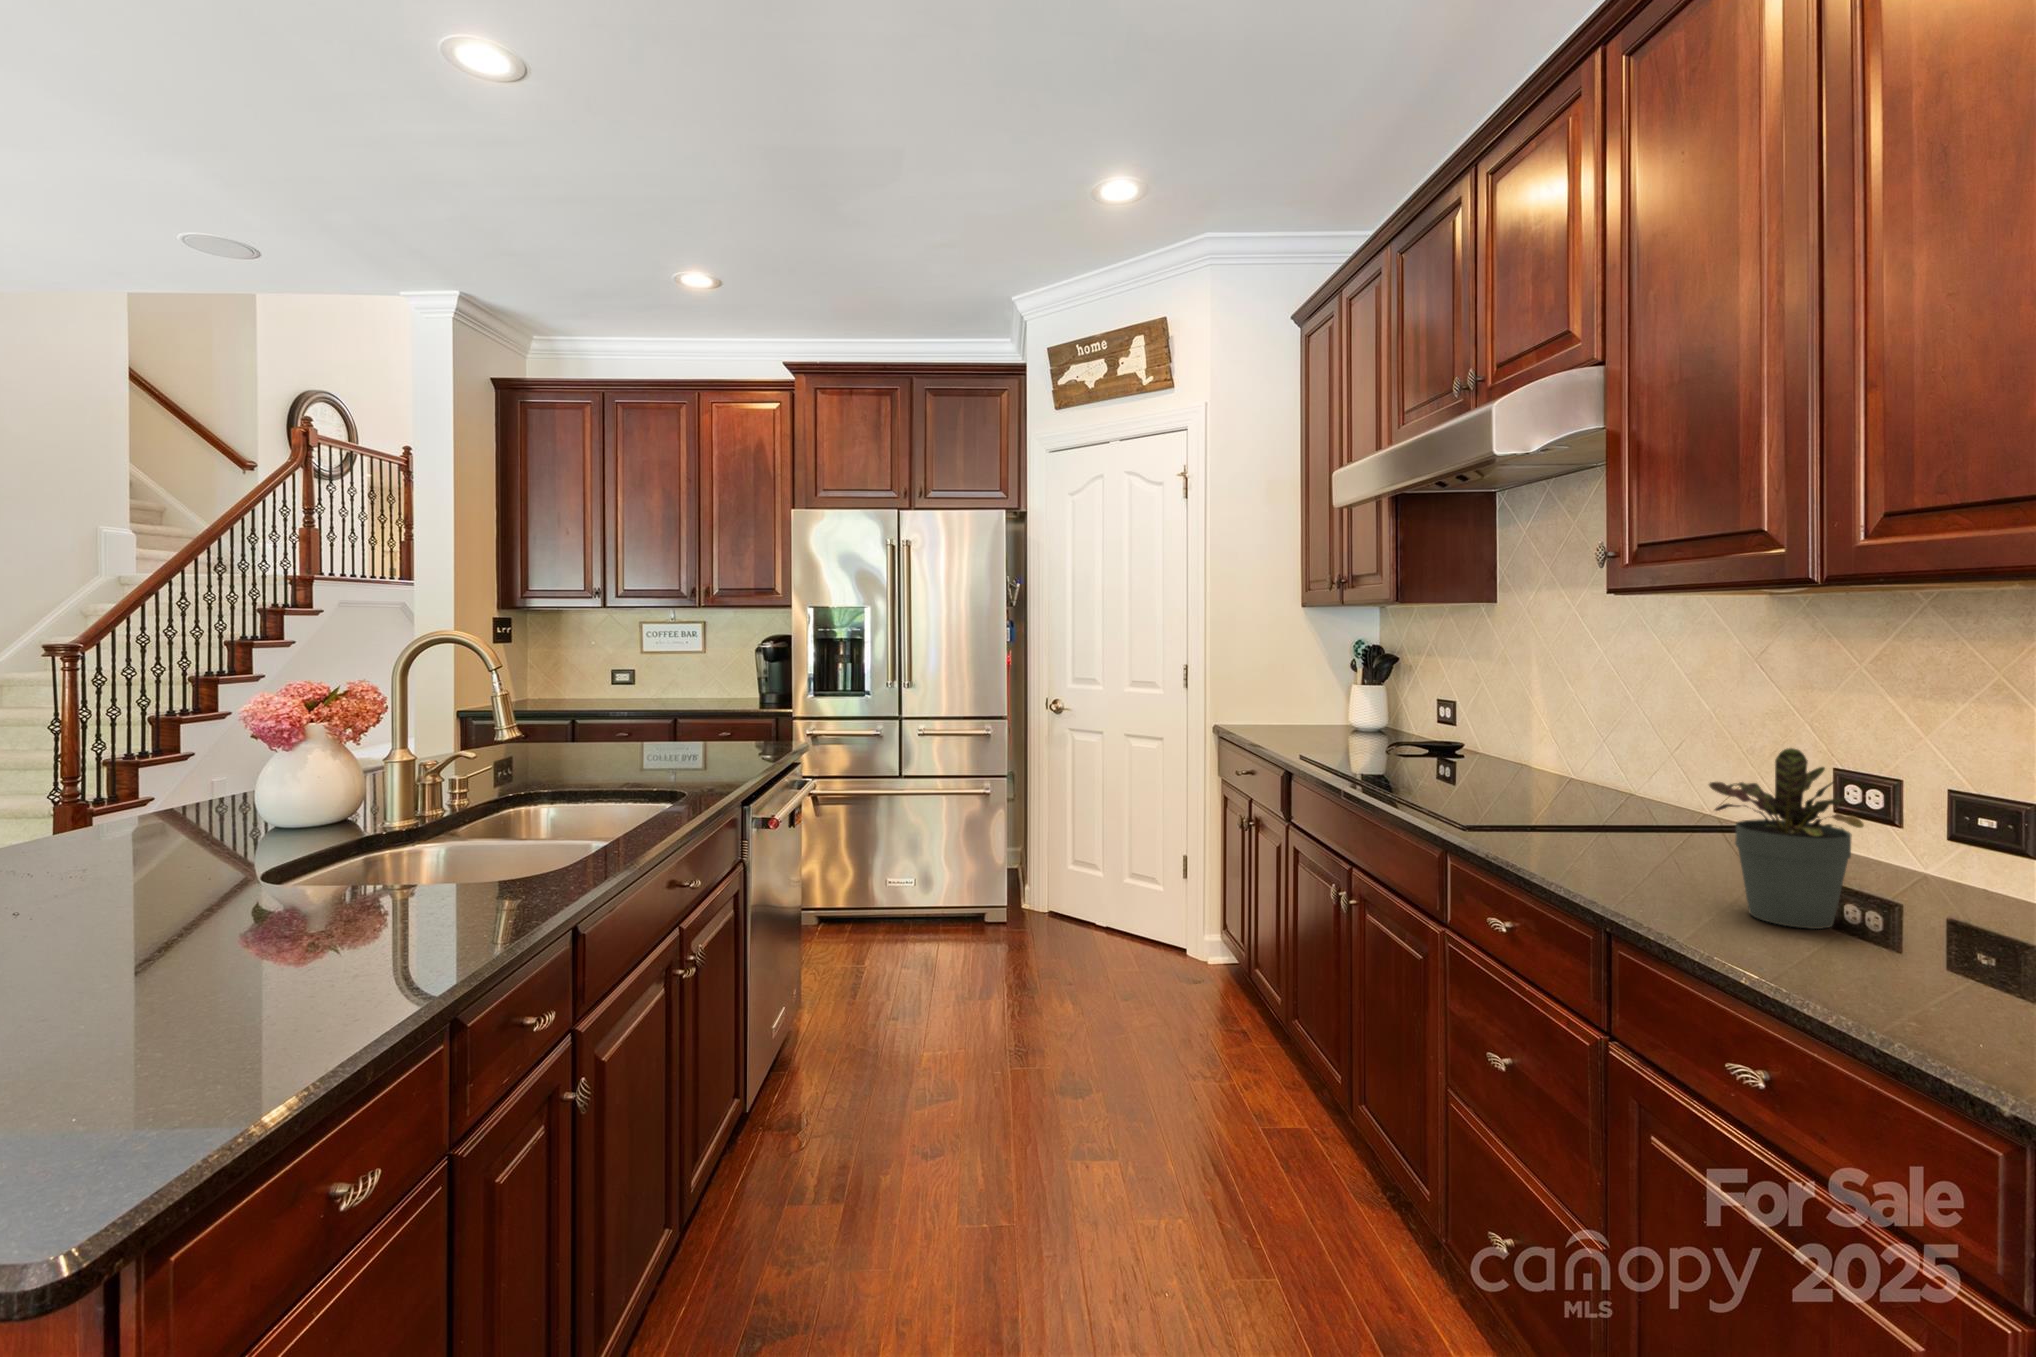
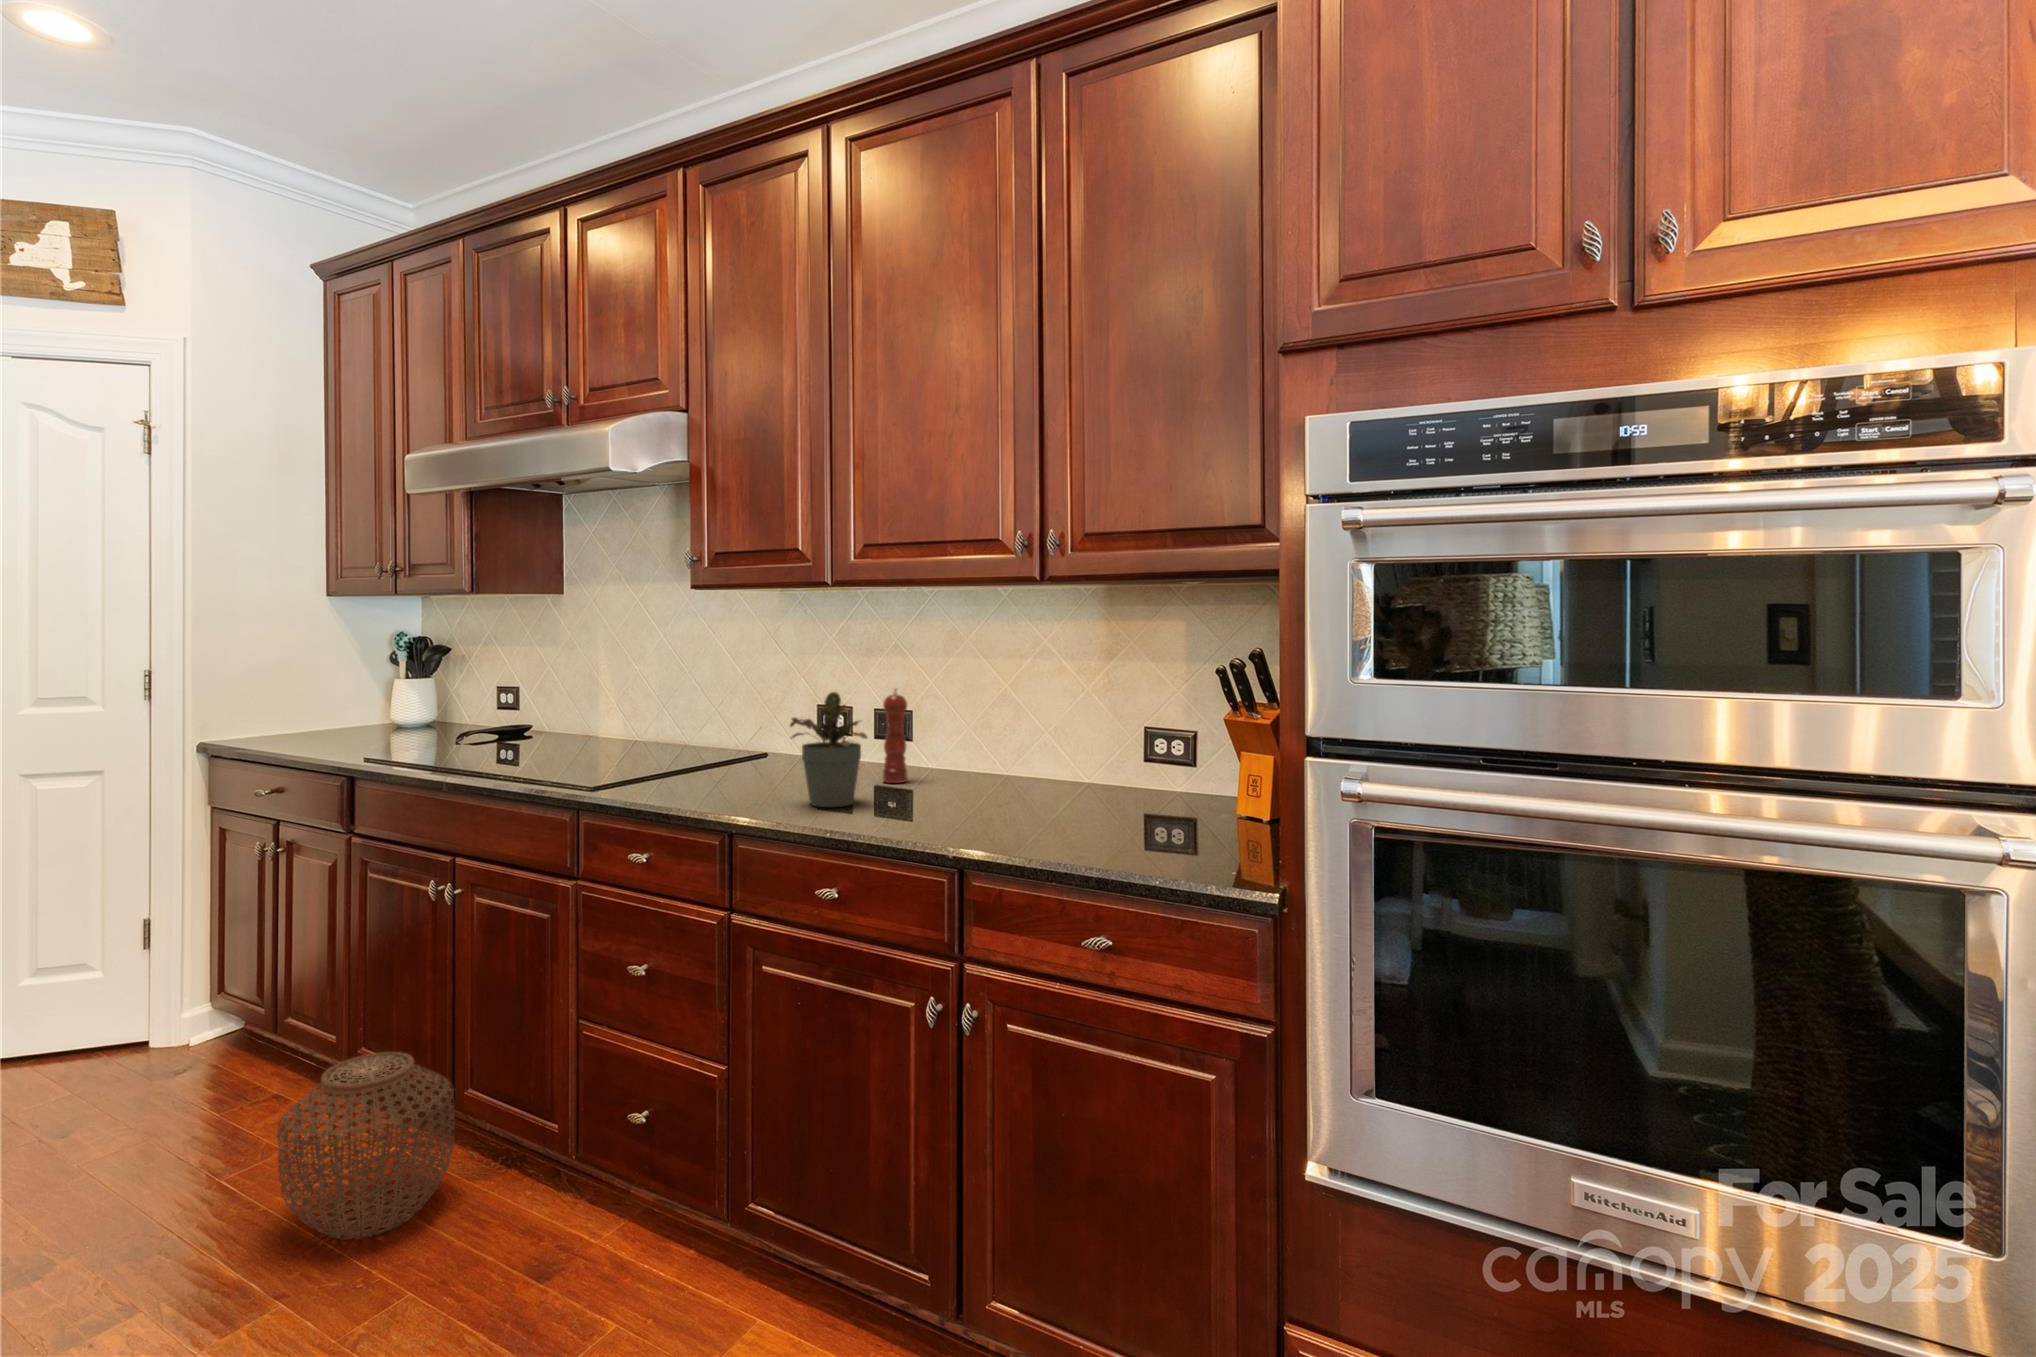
pepper mill: none [1921,742,1982,902] -> present [883,688,907,783]
woven basket: none [1189,1043,1331,1220] -> present [278,1052,455,1239]

